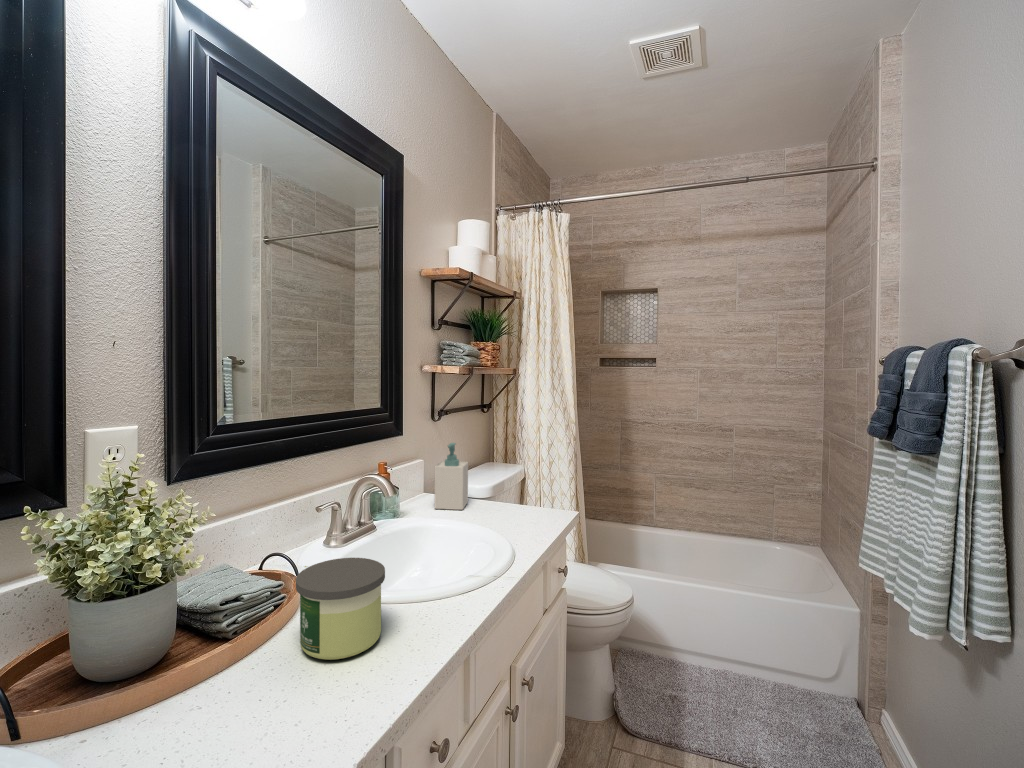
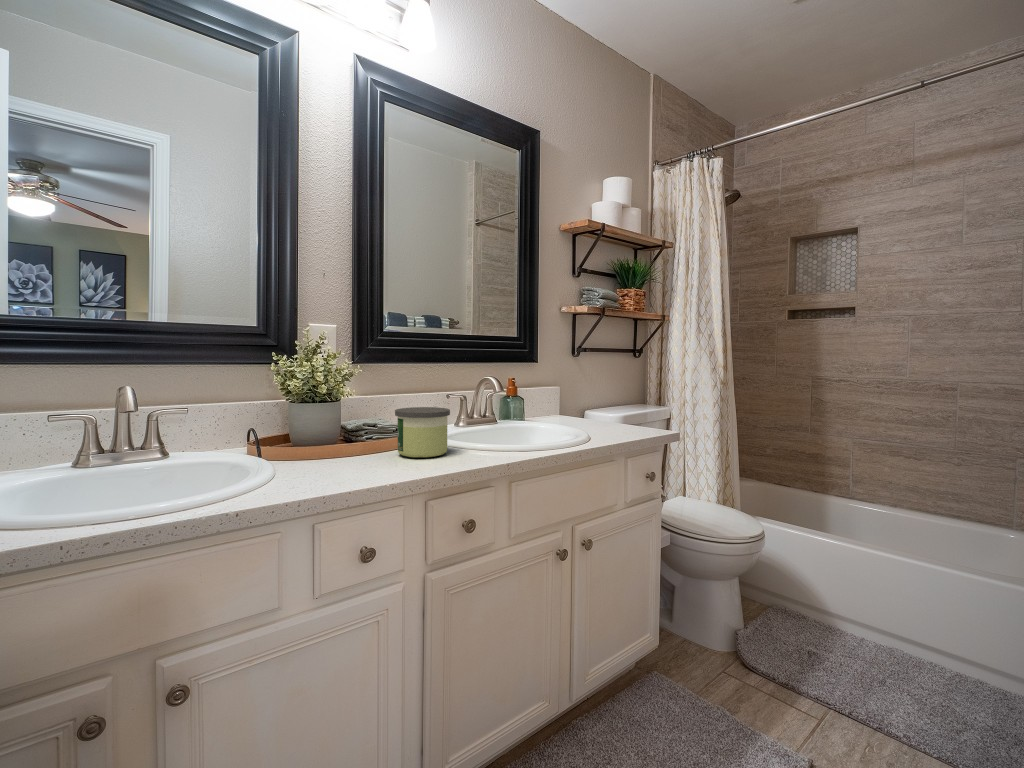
soap bottle: present [434,443,468,510] -> none [553,368,585,422]

